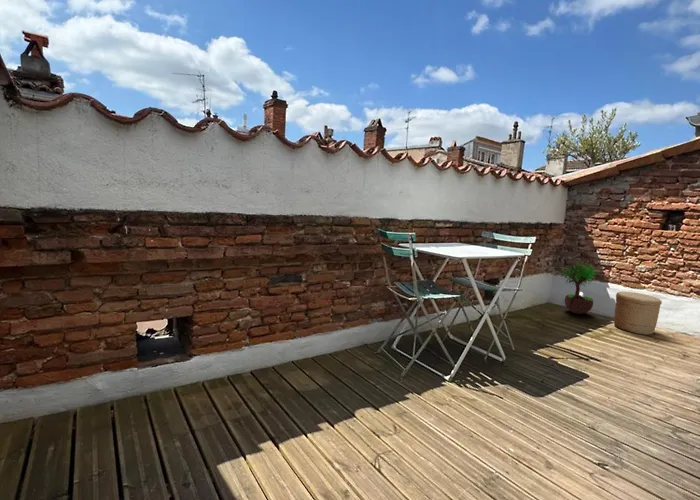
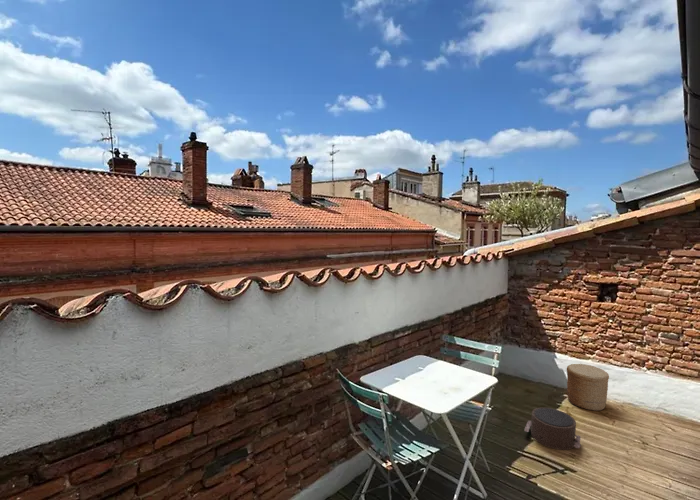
potted tree: present [561,262,595,314] -> none [511,331,548,387]
pouf: none [557,317,615,351] -> present [525,408,580,450]

